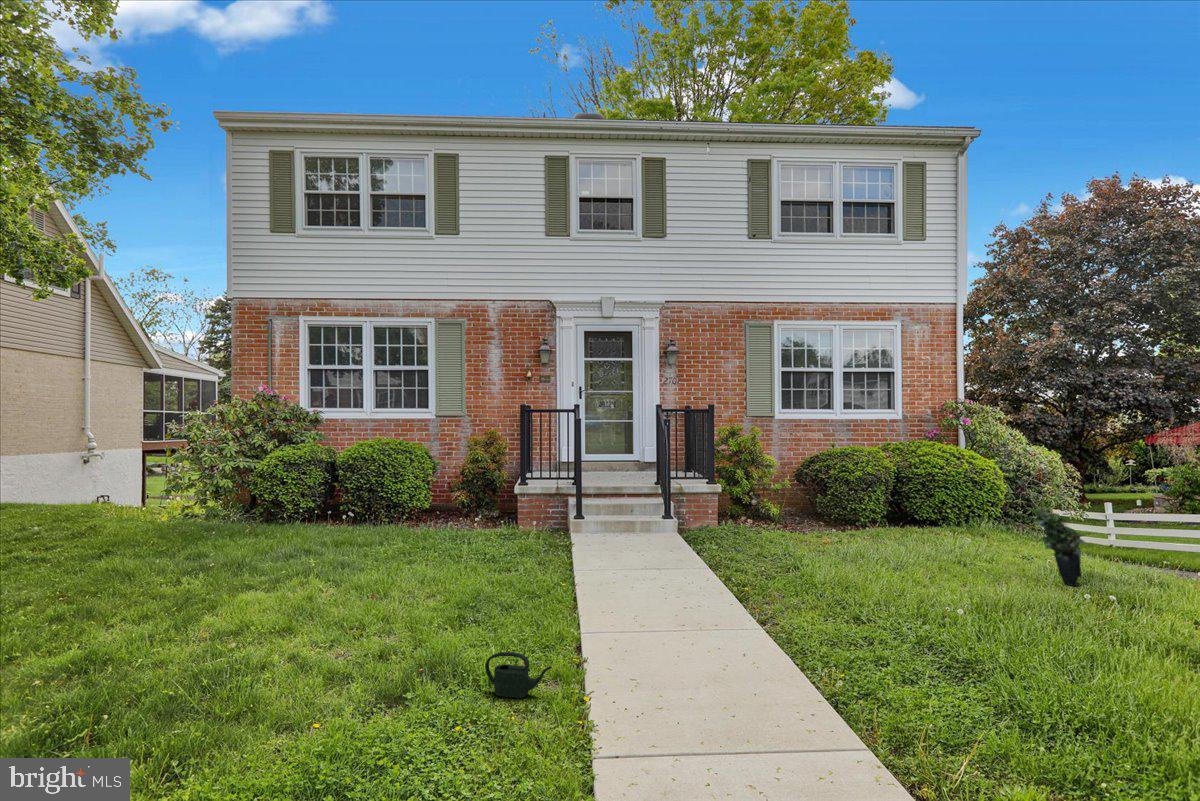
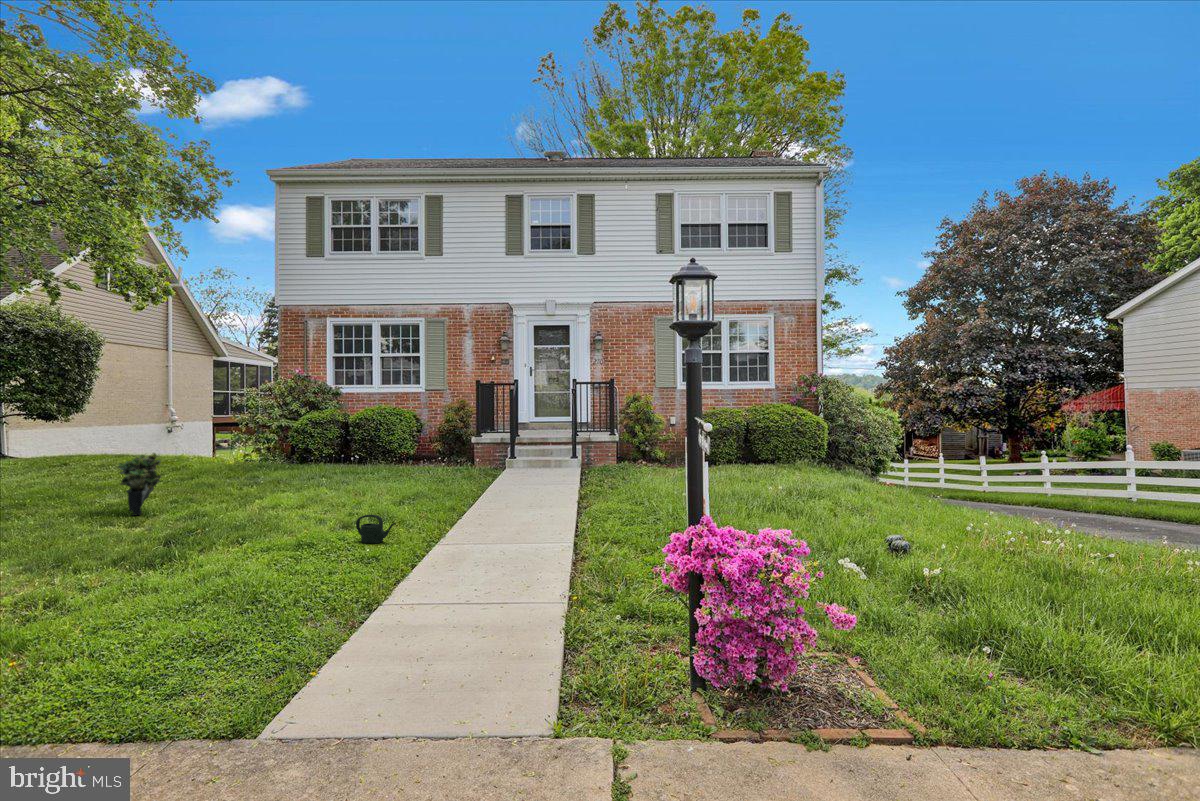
potted plant: present [1029,507,1085,586] -> present [117,453,161,516]

